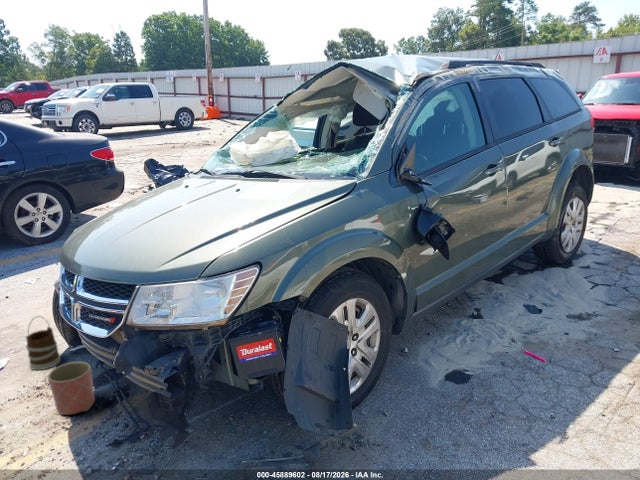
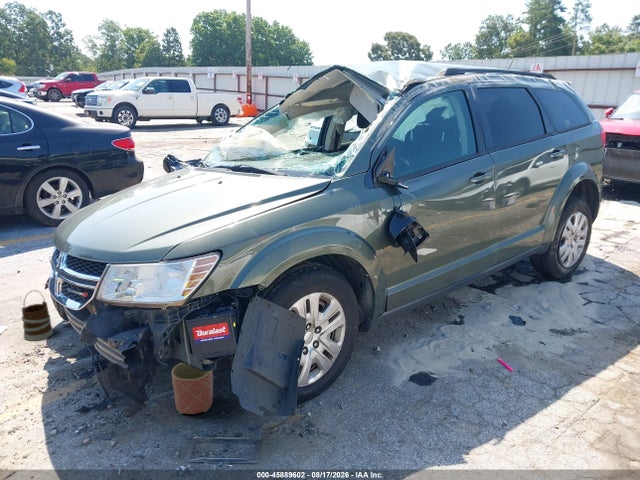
planter: present [48,362,95,415] -> present [171,363,213,414]

